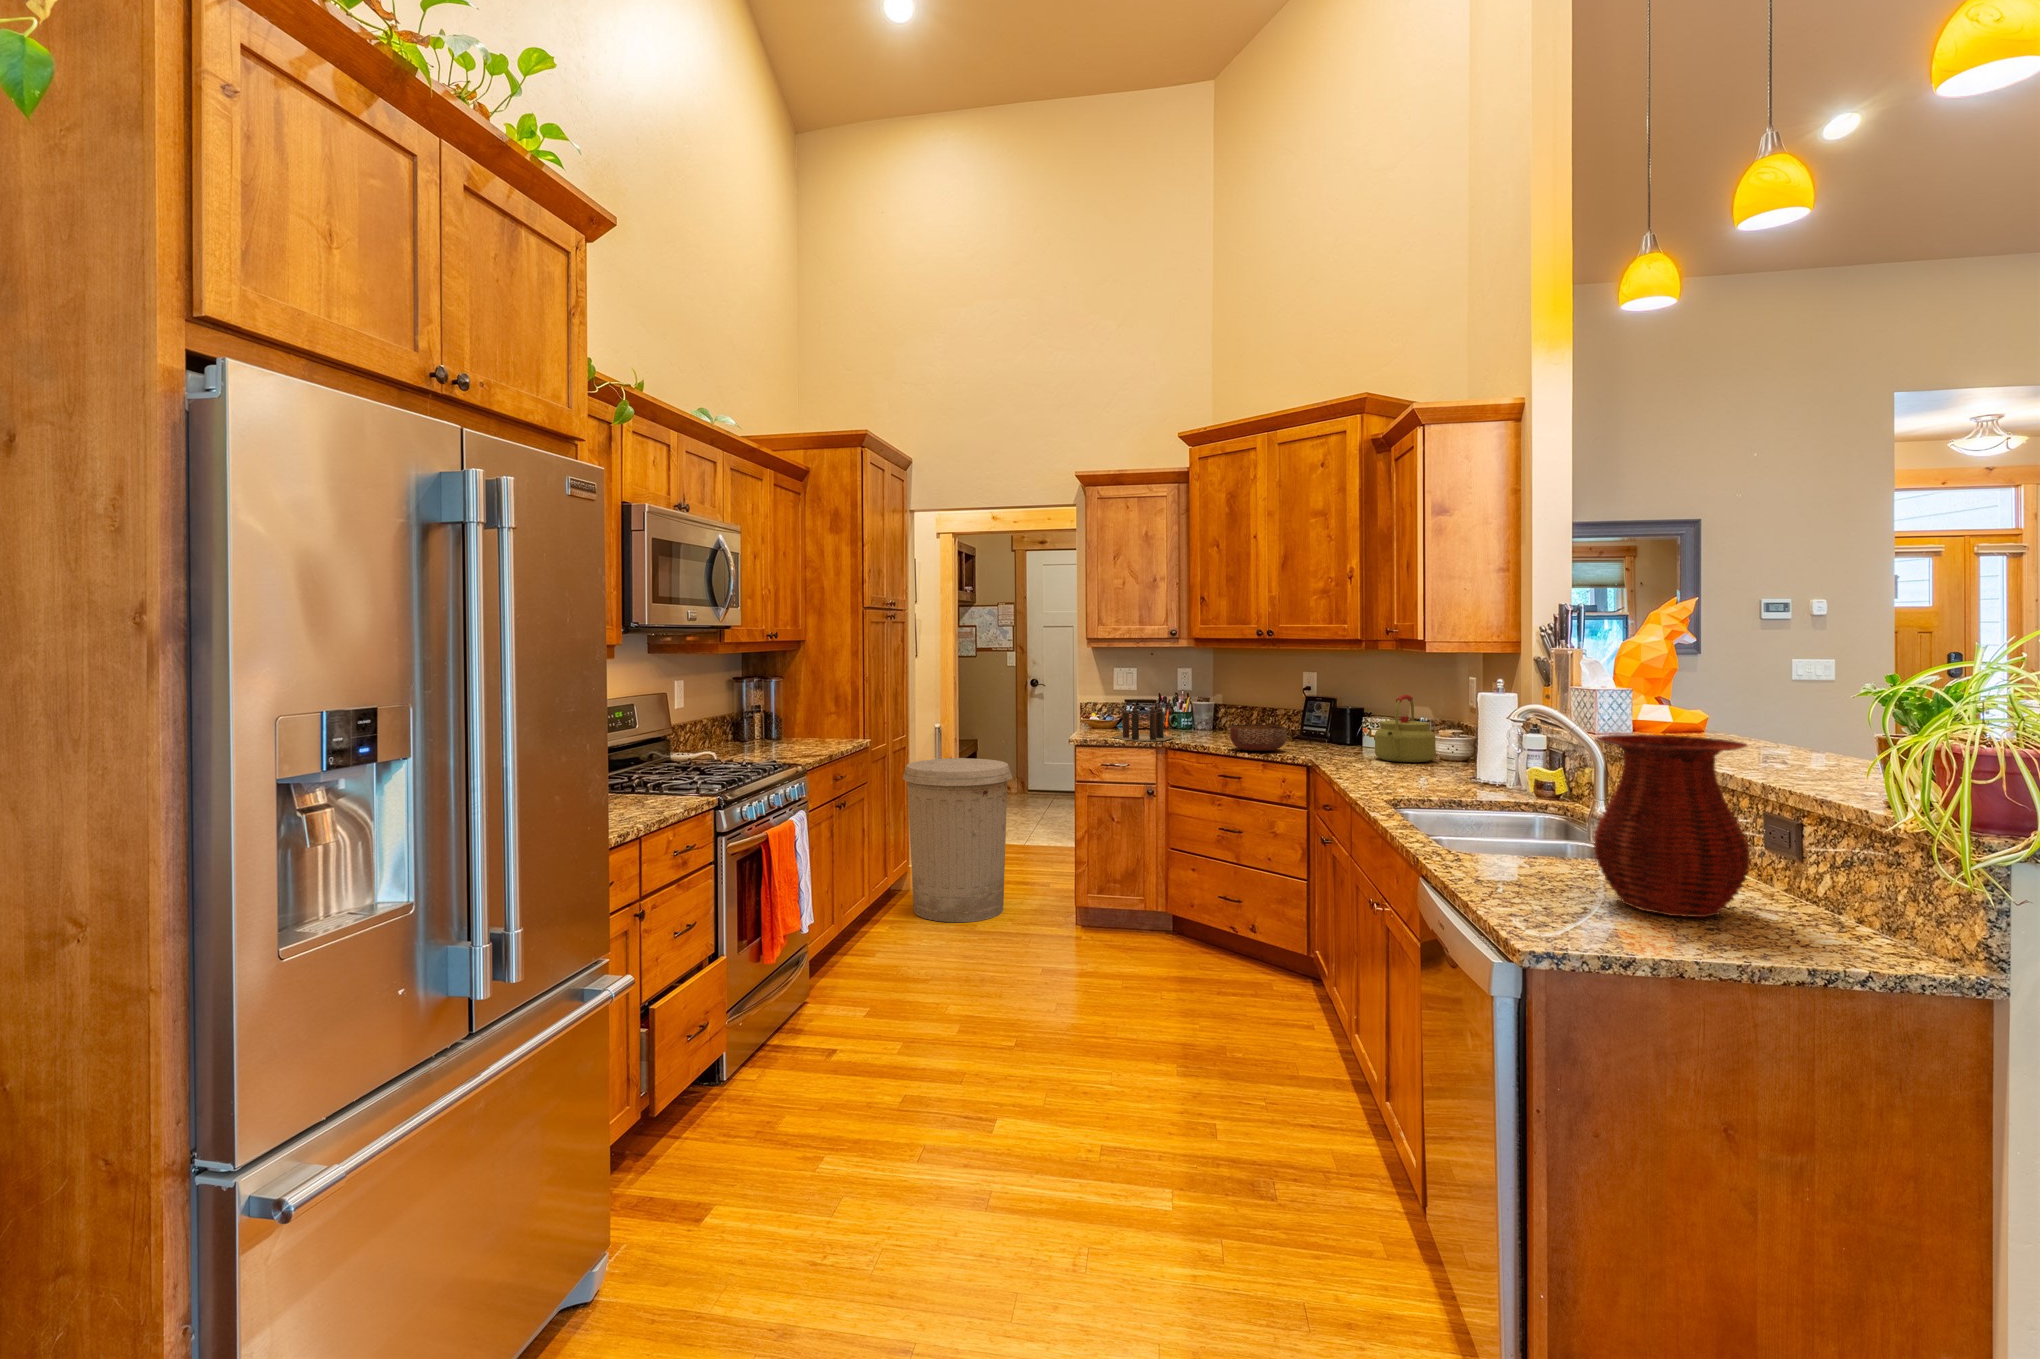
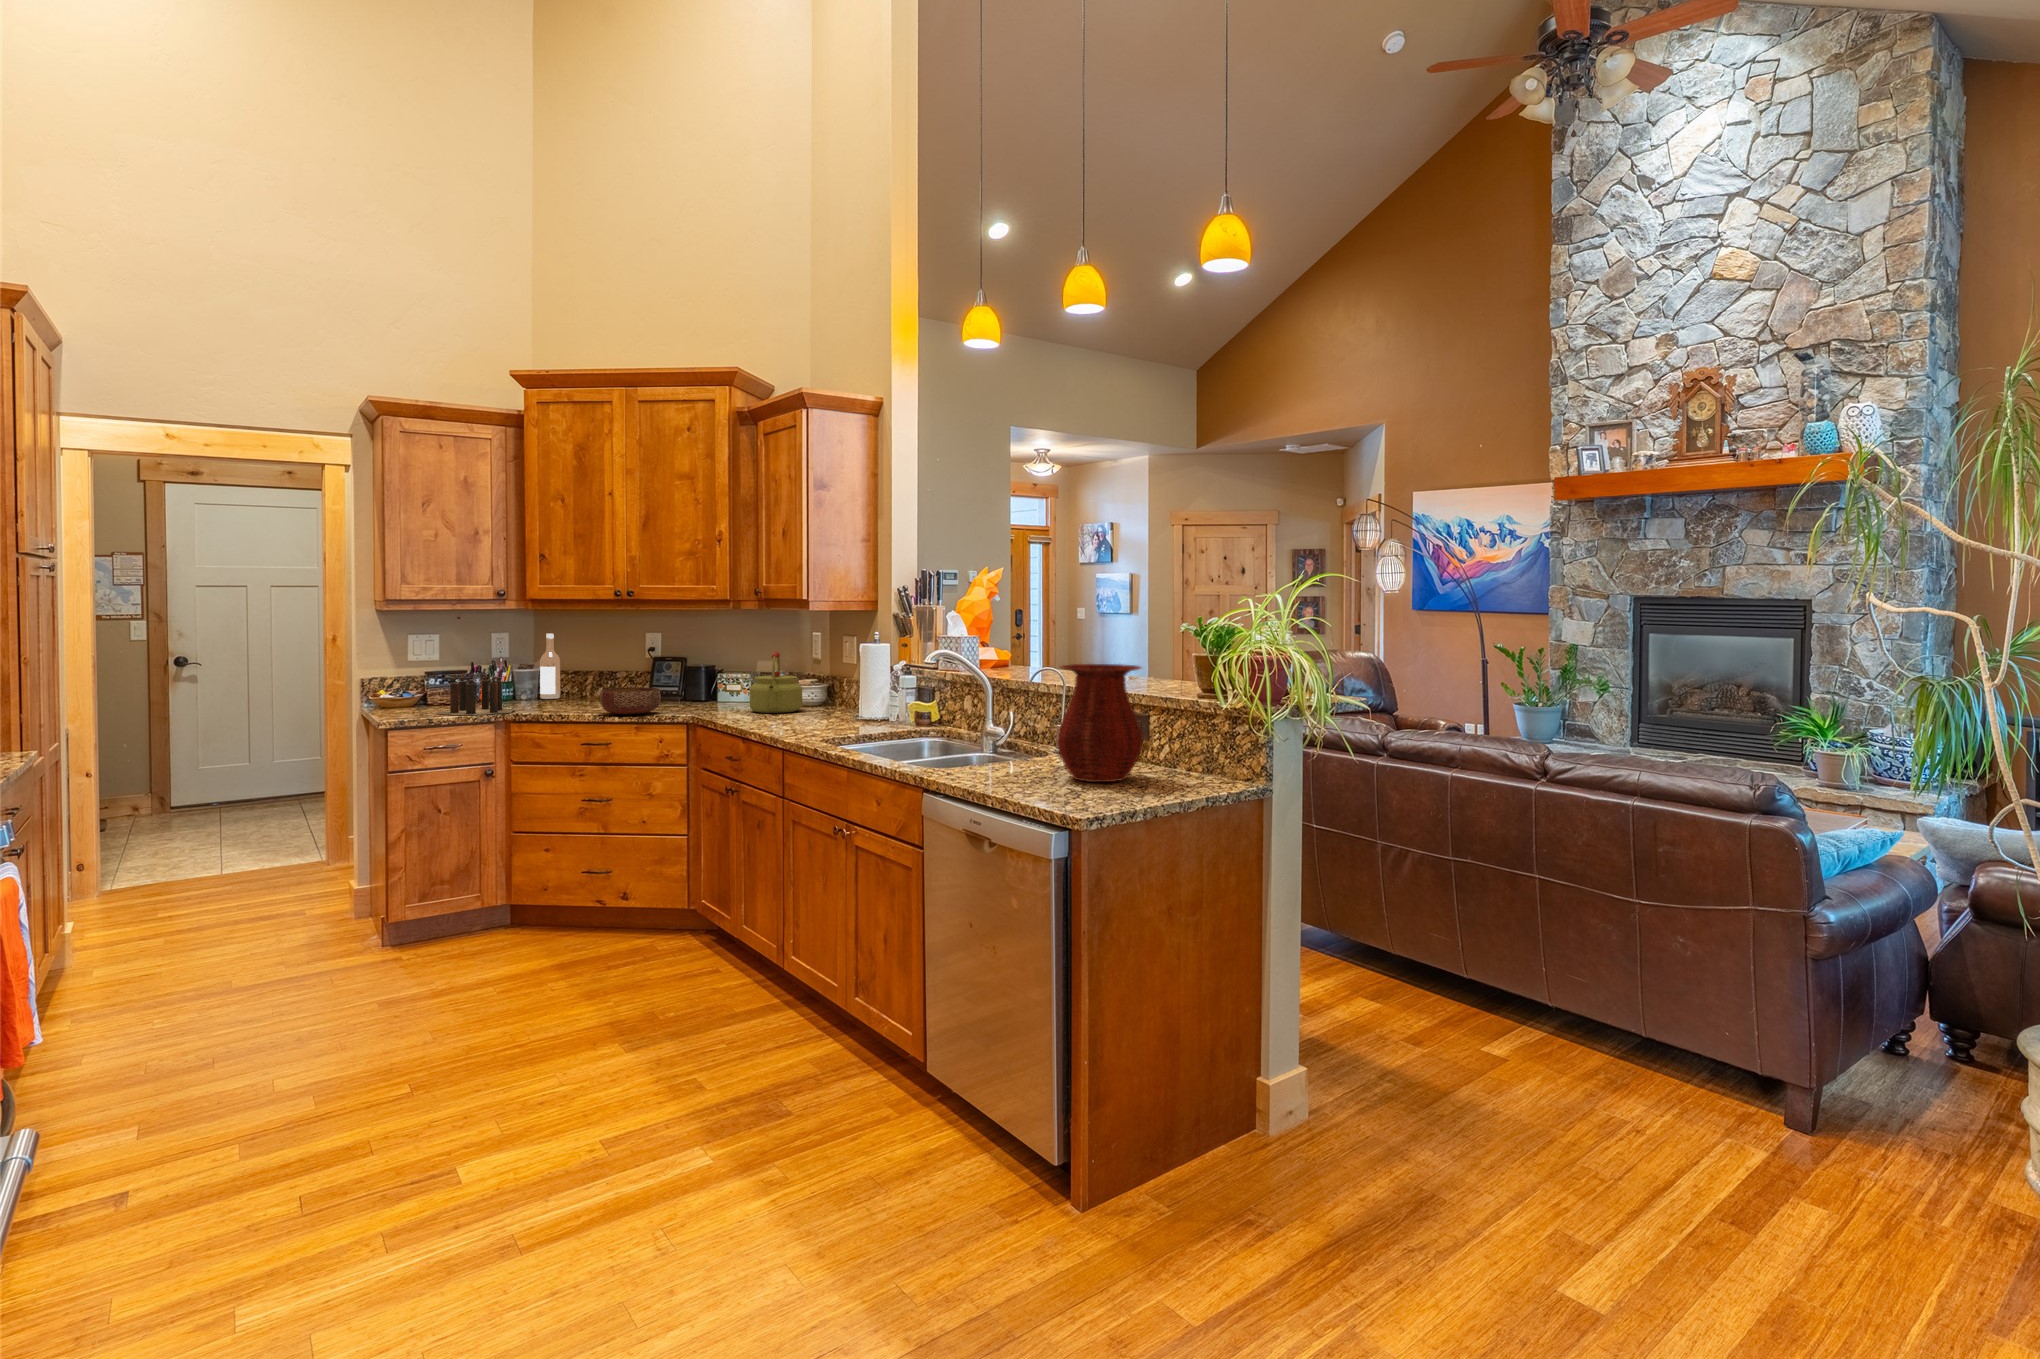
wine bottle: none [1214,670,1230,730] -> present [540,634,560,699]
trash can: present [903,758,1012,922] -> none [72,759,273,990]

